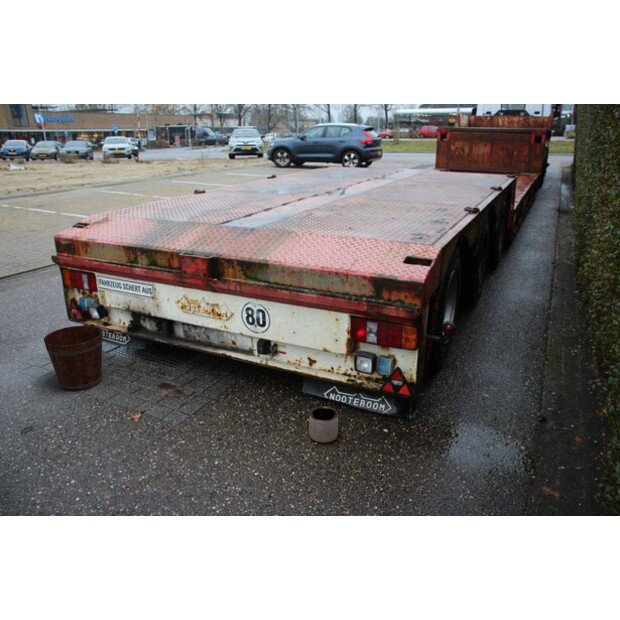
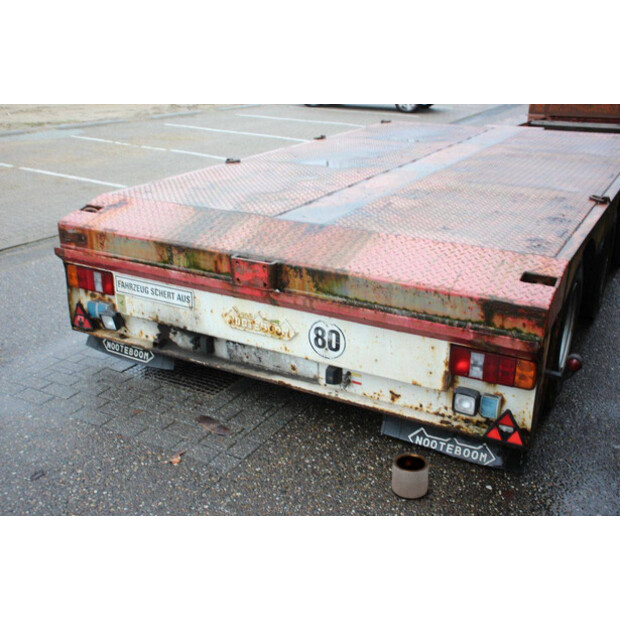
bucket: present [44,324,103,391] -> none [50,336,121,423]

